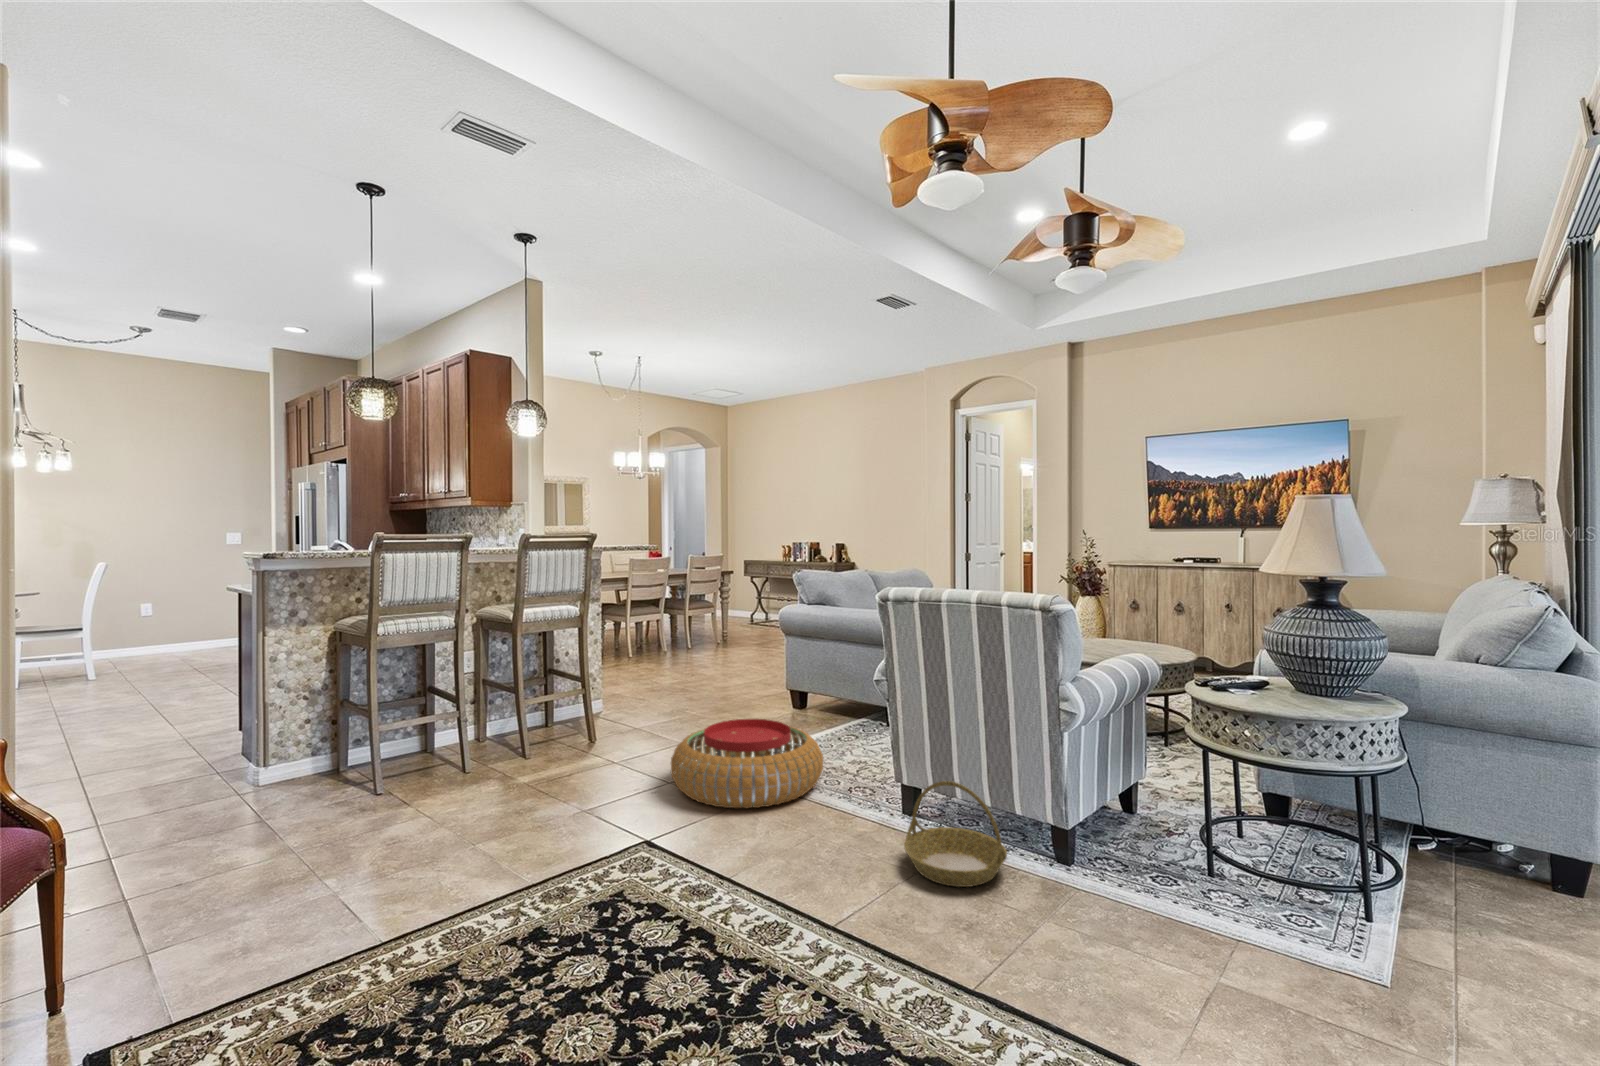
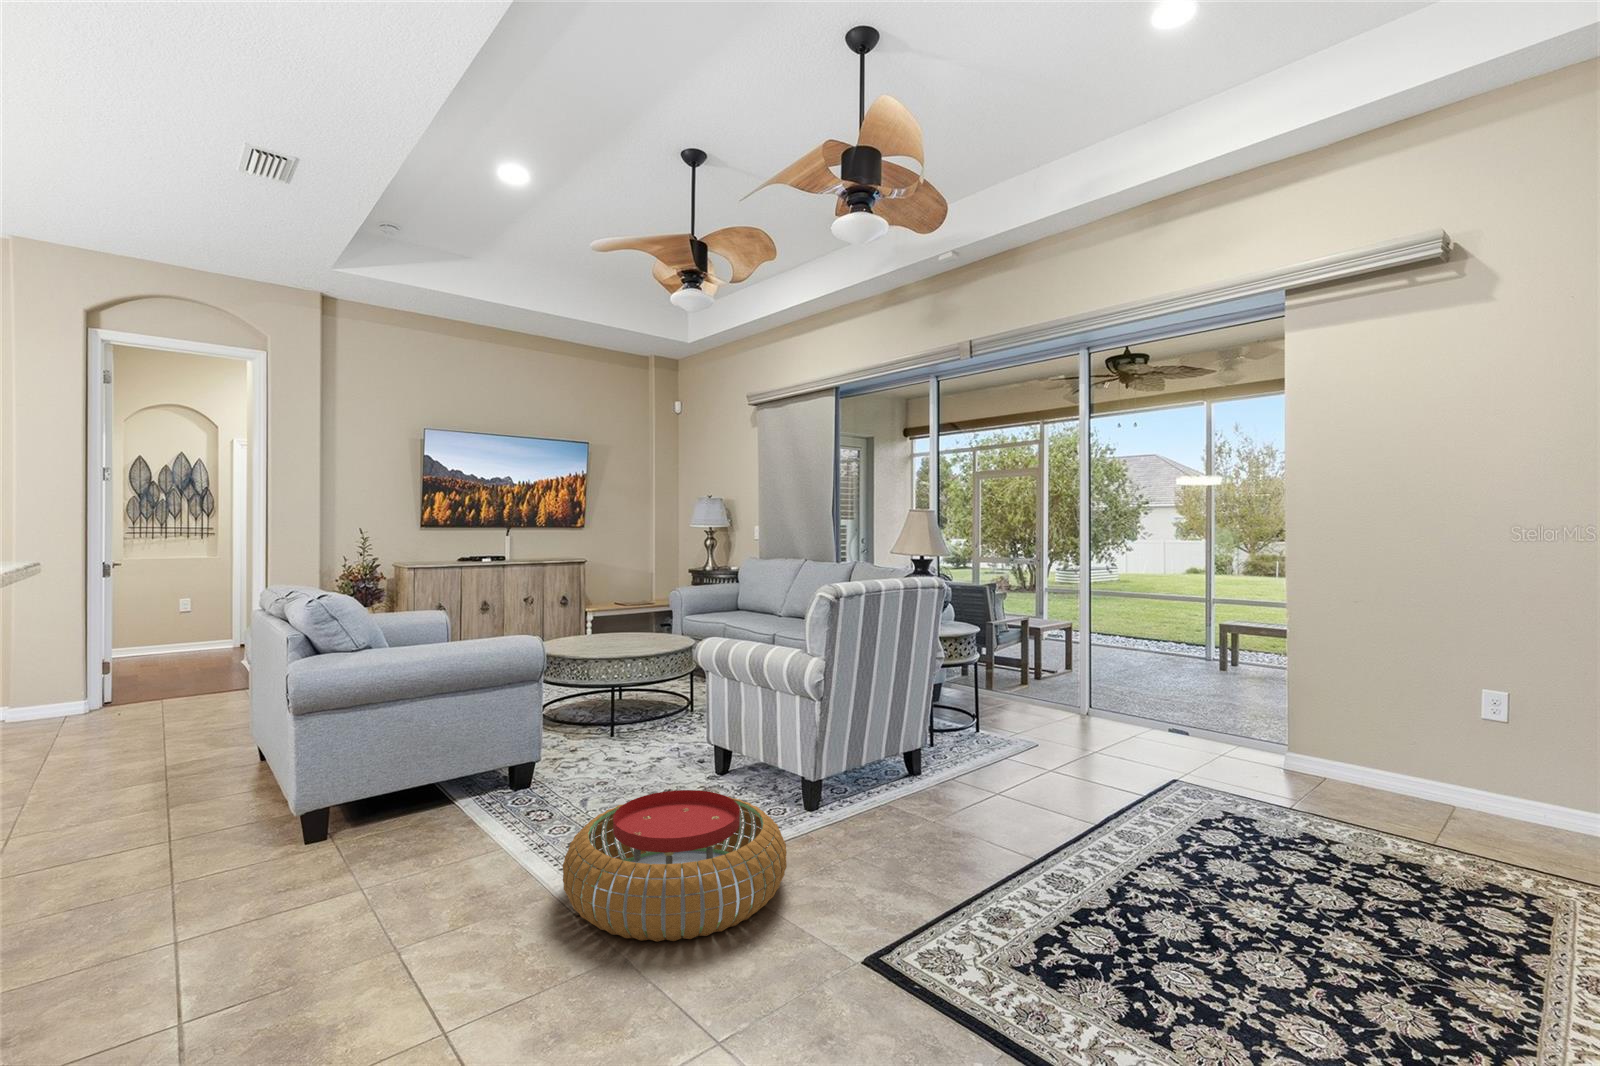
basket: present [904,781,1007,887] -> none [882,735,967,820]

